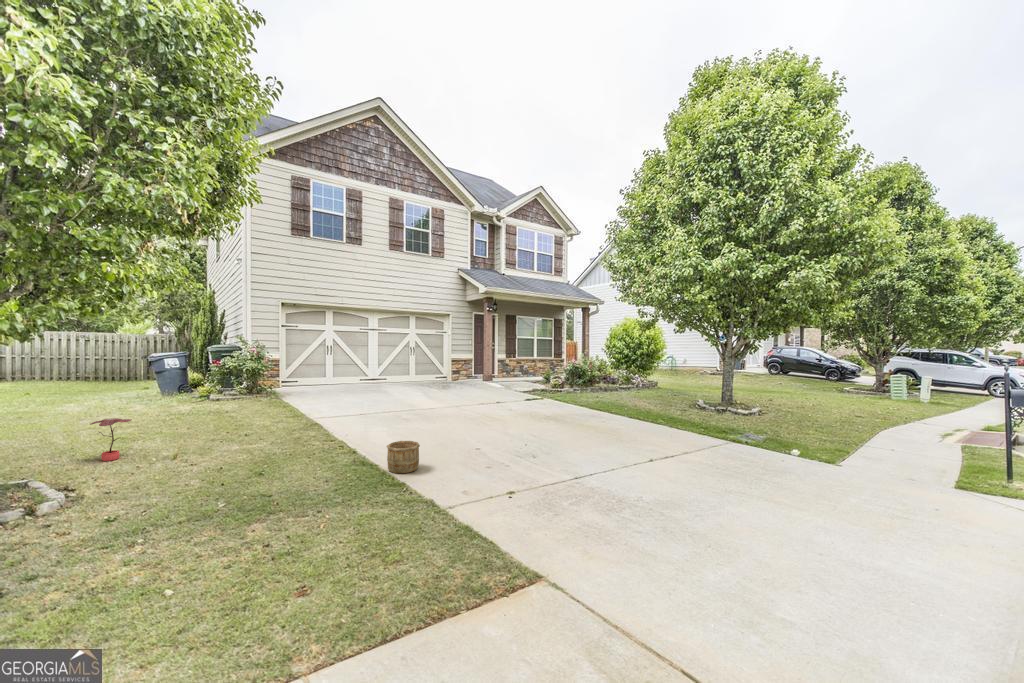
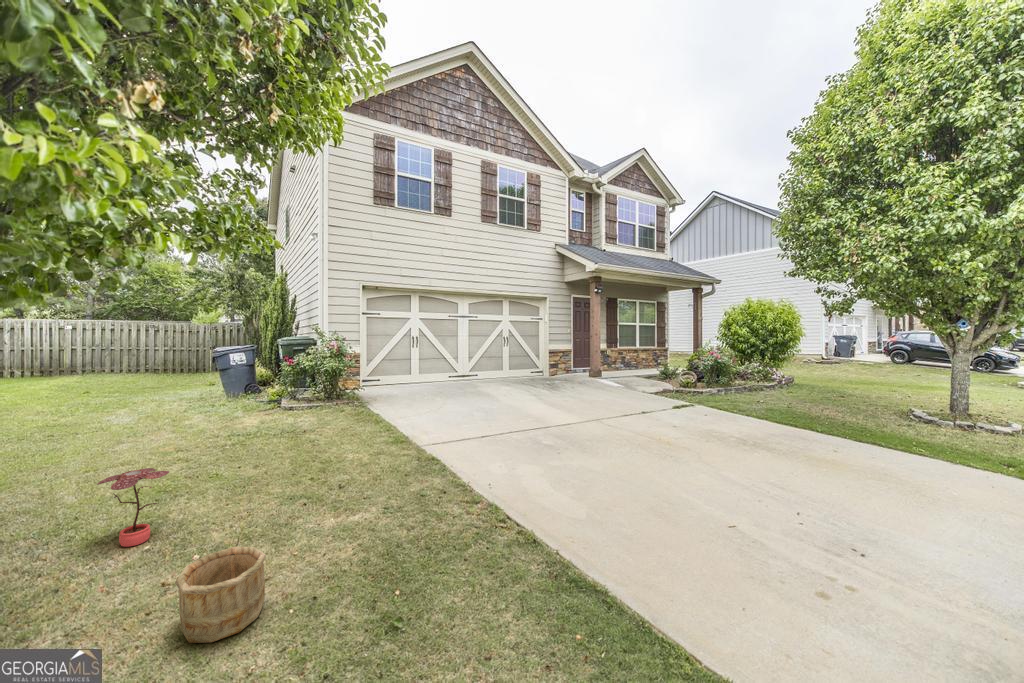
wooden bucket: present [387,441,420,473] -> present [175,547,266,643]

